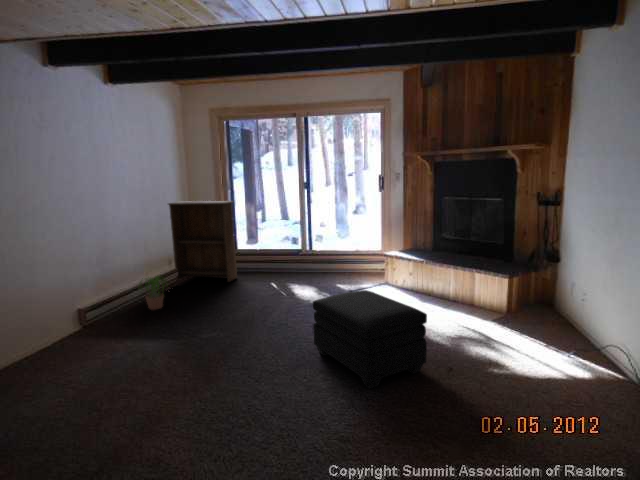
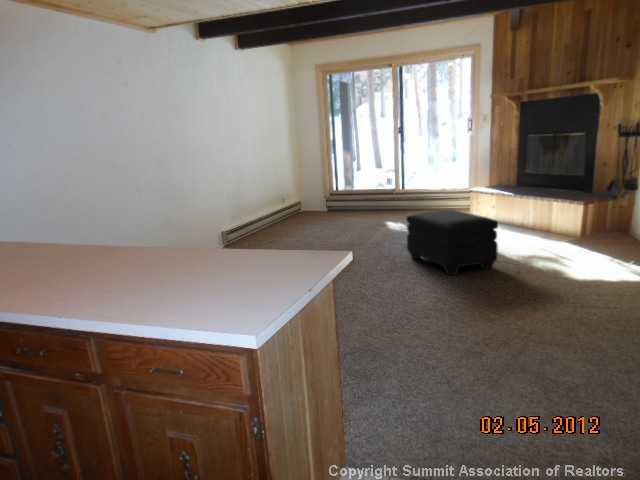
bookshelf: present [168,201,237,282] -> none [279,146,338,217]
potted plant: present [140,276,166,310] -> none [259,206,289,234]

